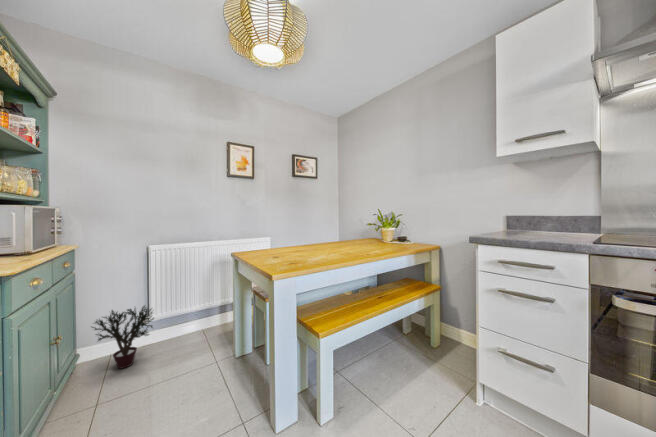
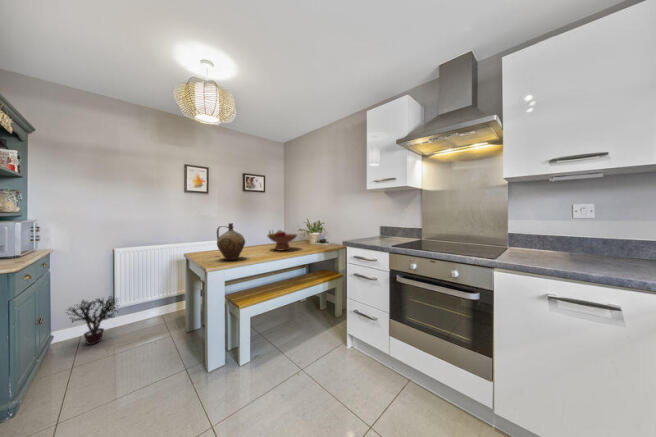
ceramic jug: none [279,209,318,262] -> present [217,223,245,260]
fruit bowl: none [336,221,379,250] -> present [267,230,297,251]

